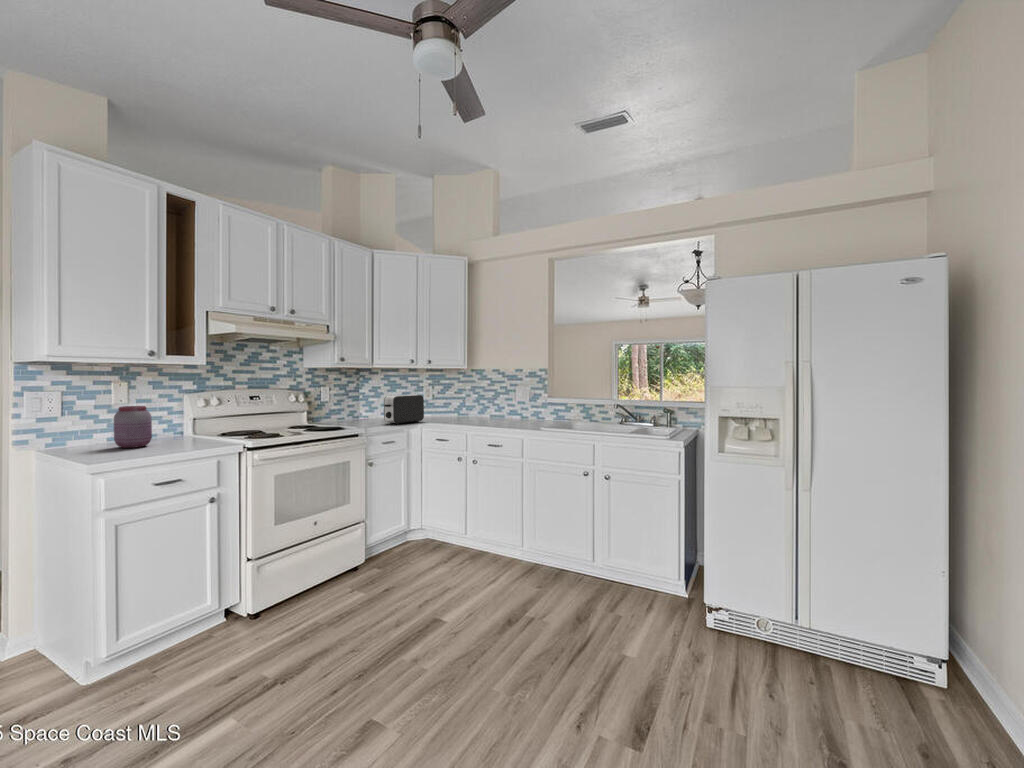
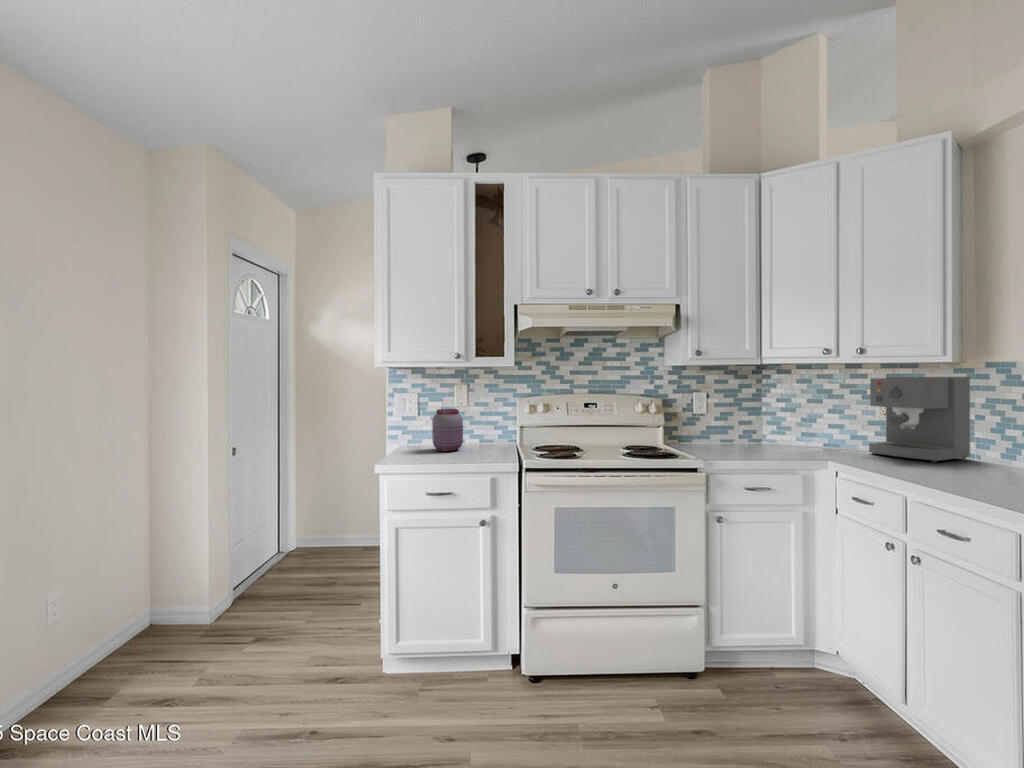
coffee maker: none [427,376,466,419] -> present [869,377,970,462]
toaster: present [384,395,424,424] -> none [763,410,847,459]

